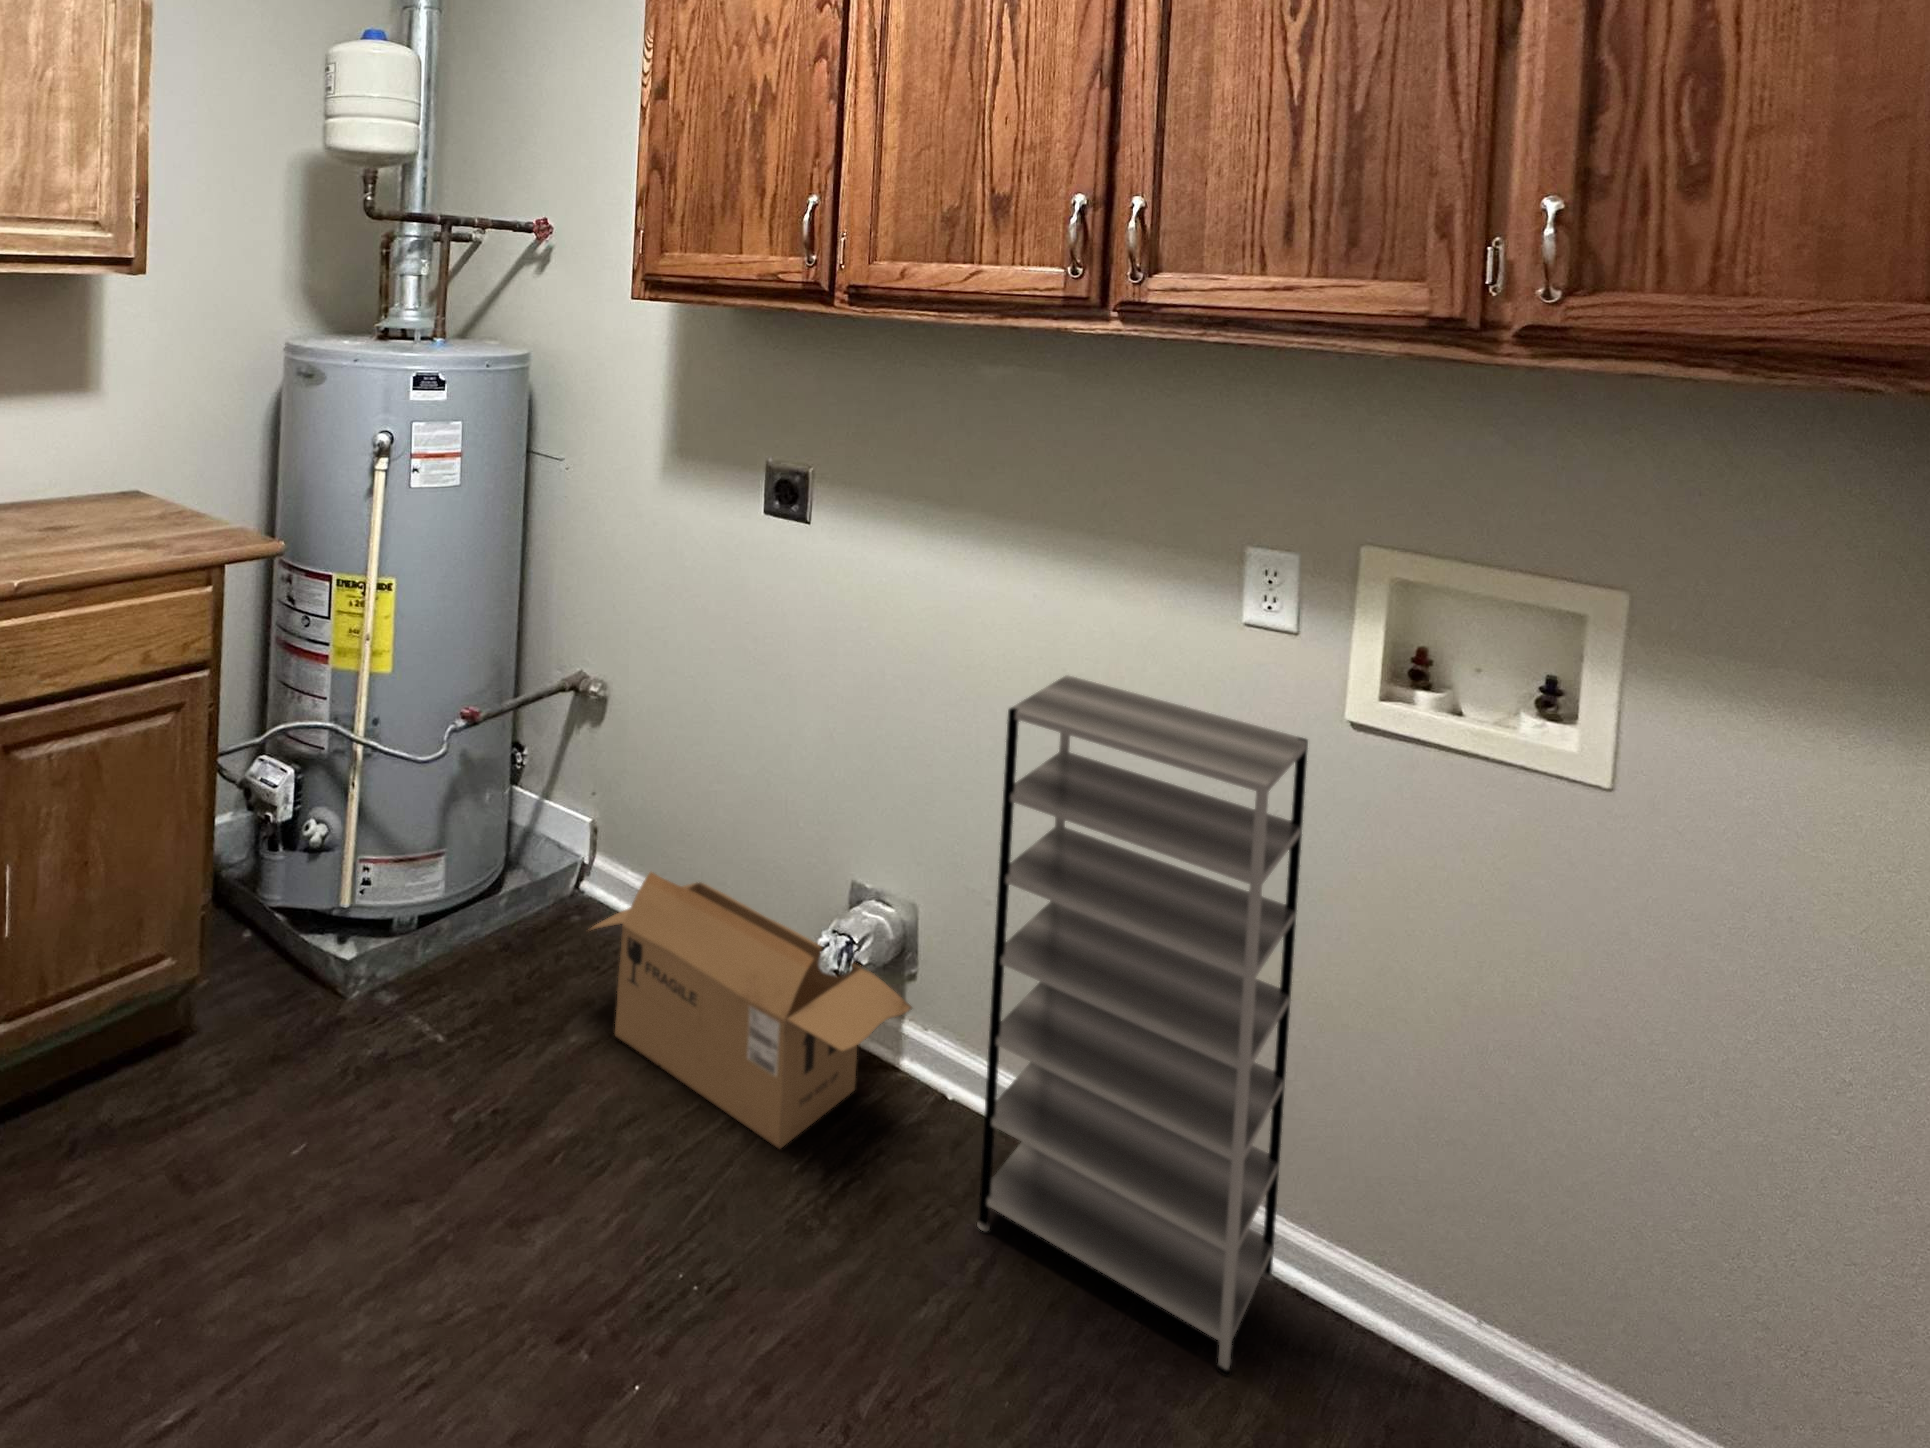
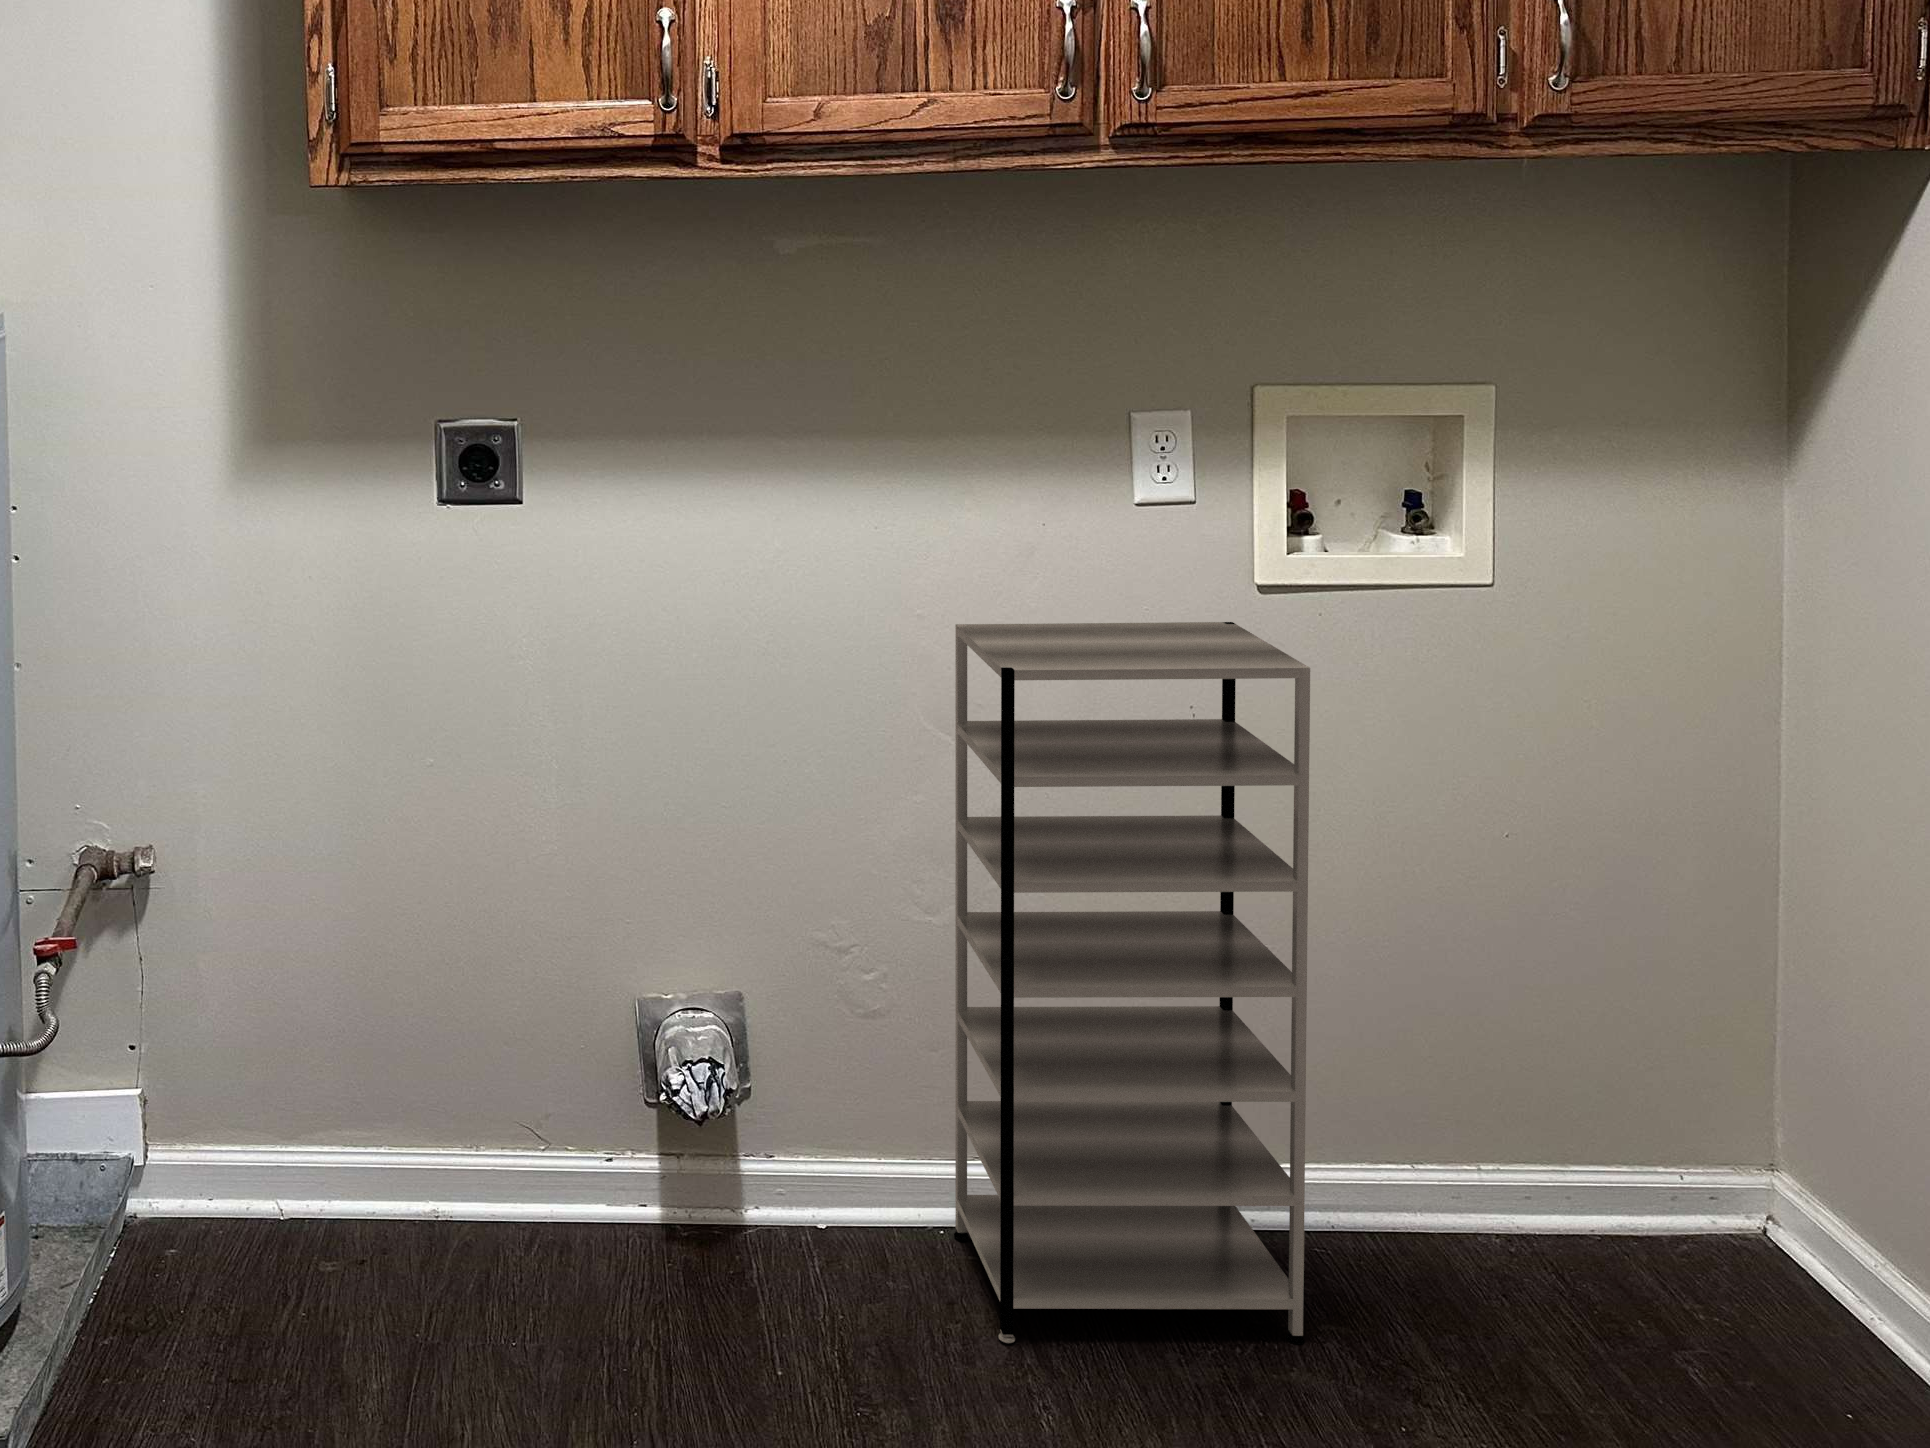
cardboard box: present [590,872,912,1149] -> none [341,1095,847,1387]

